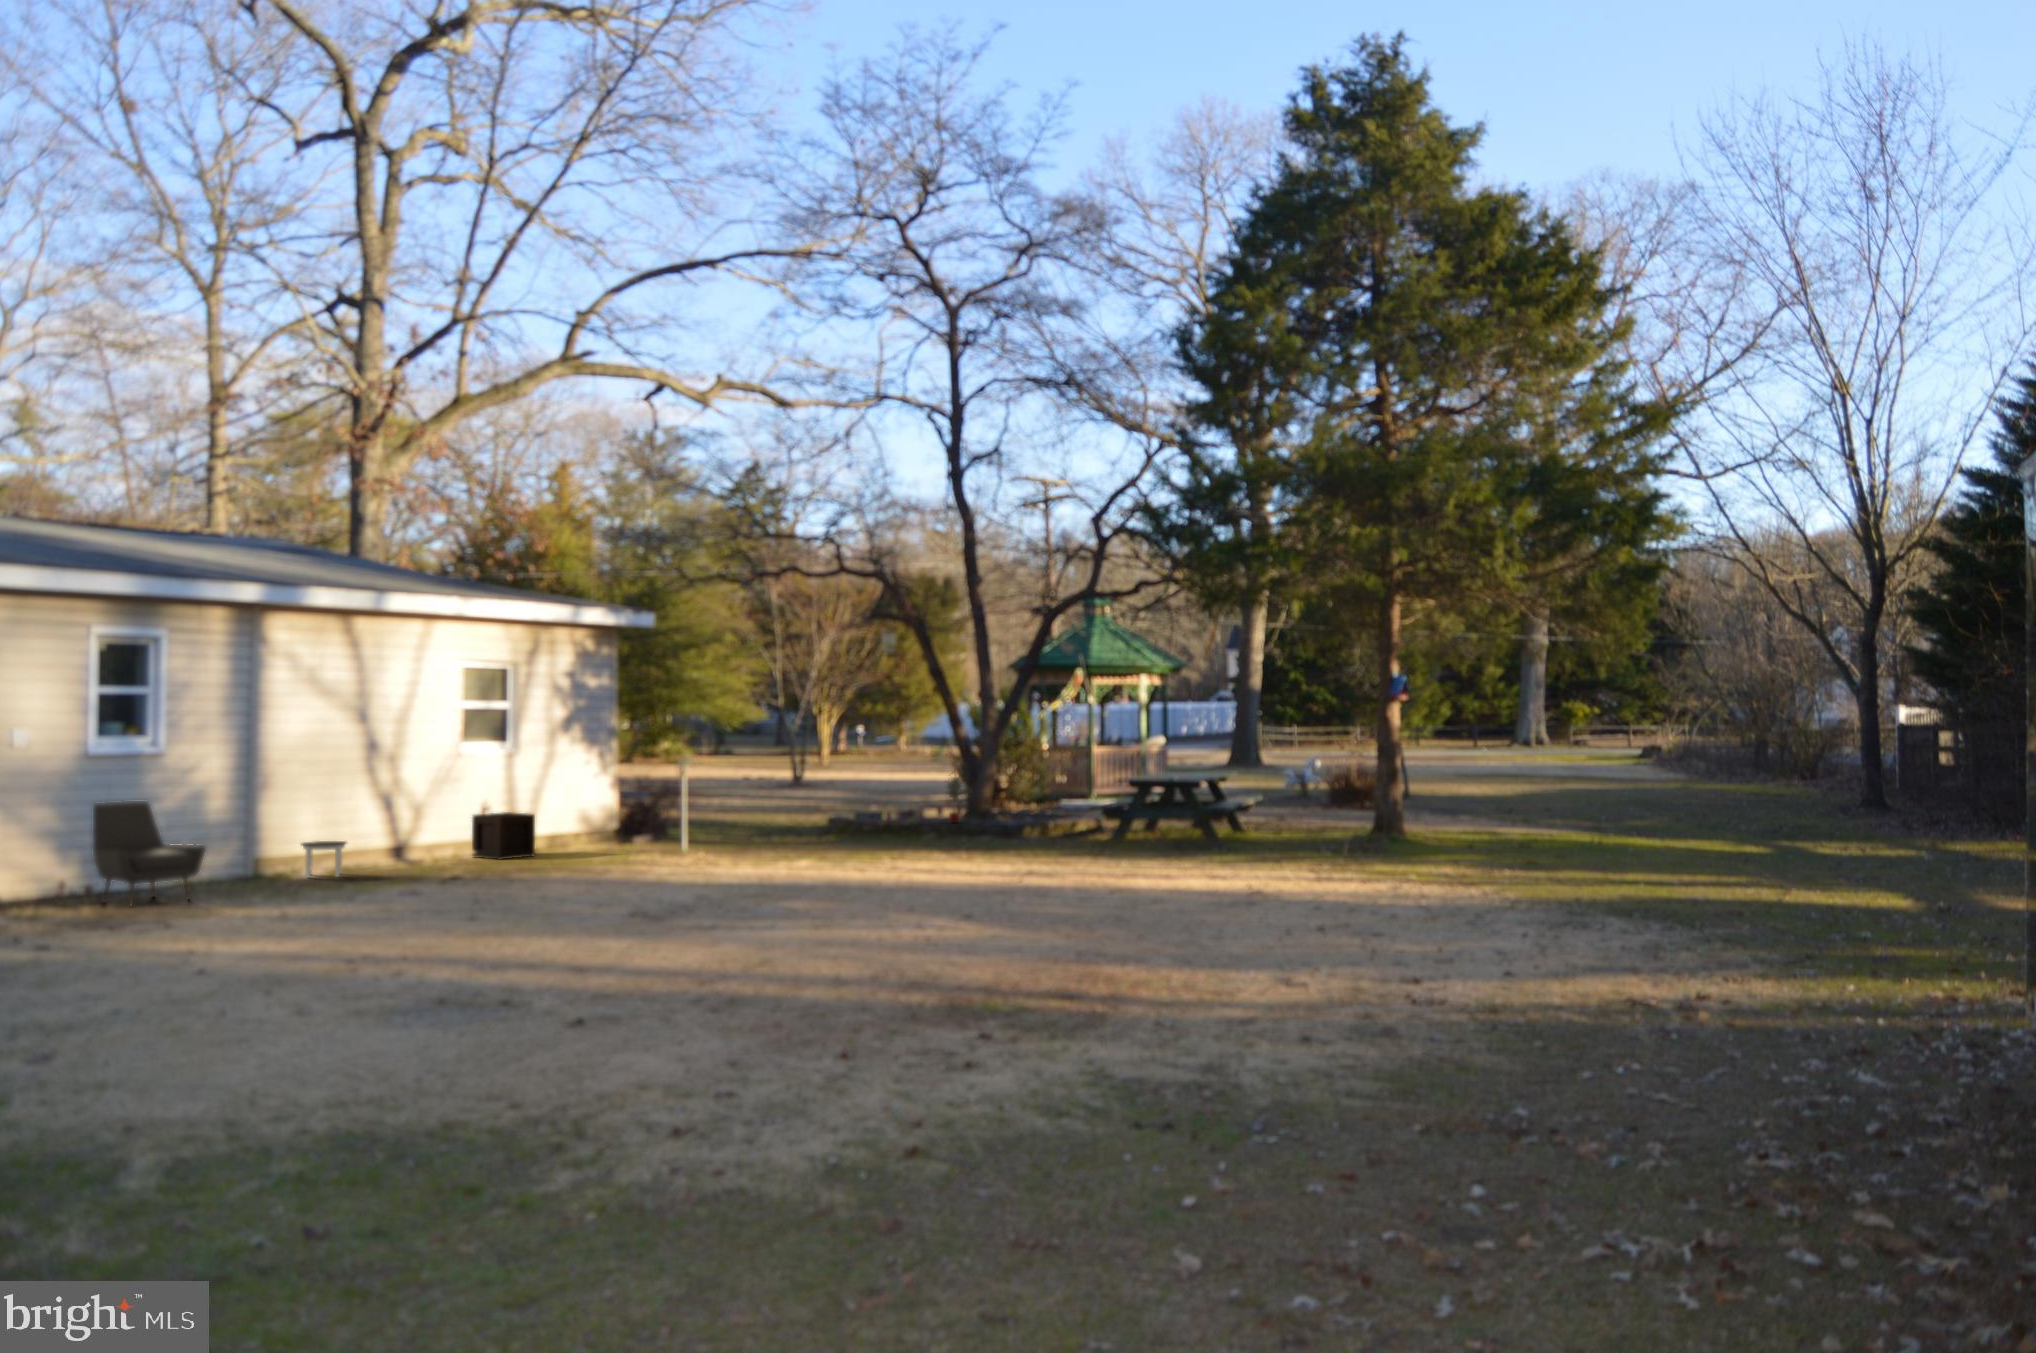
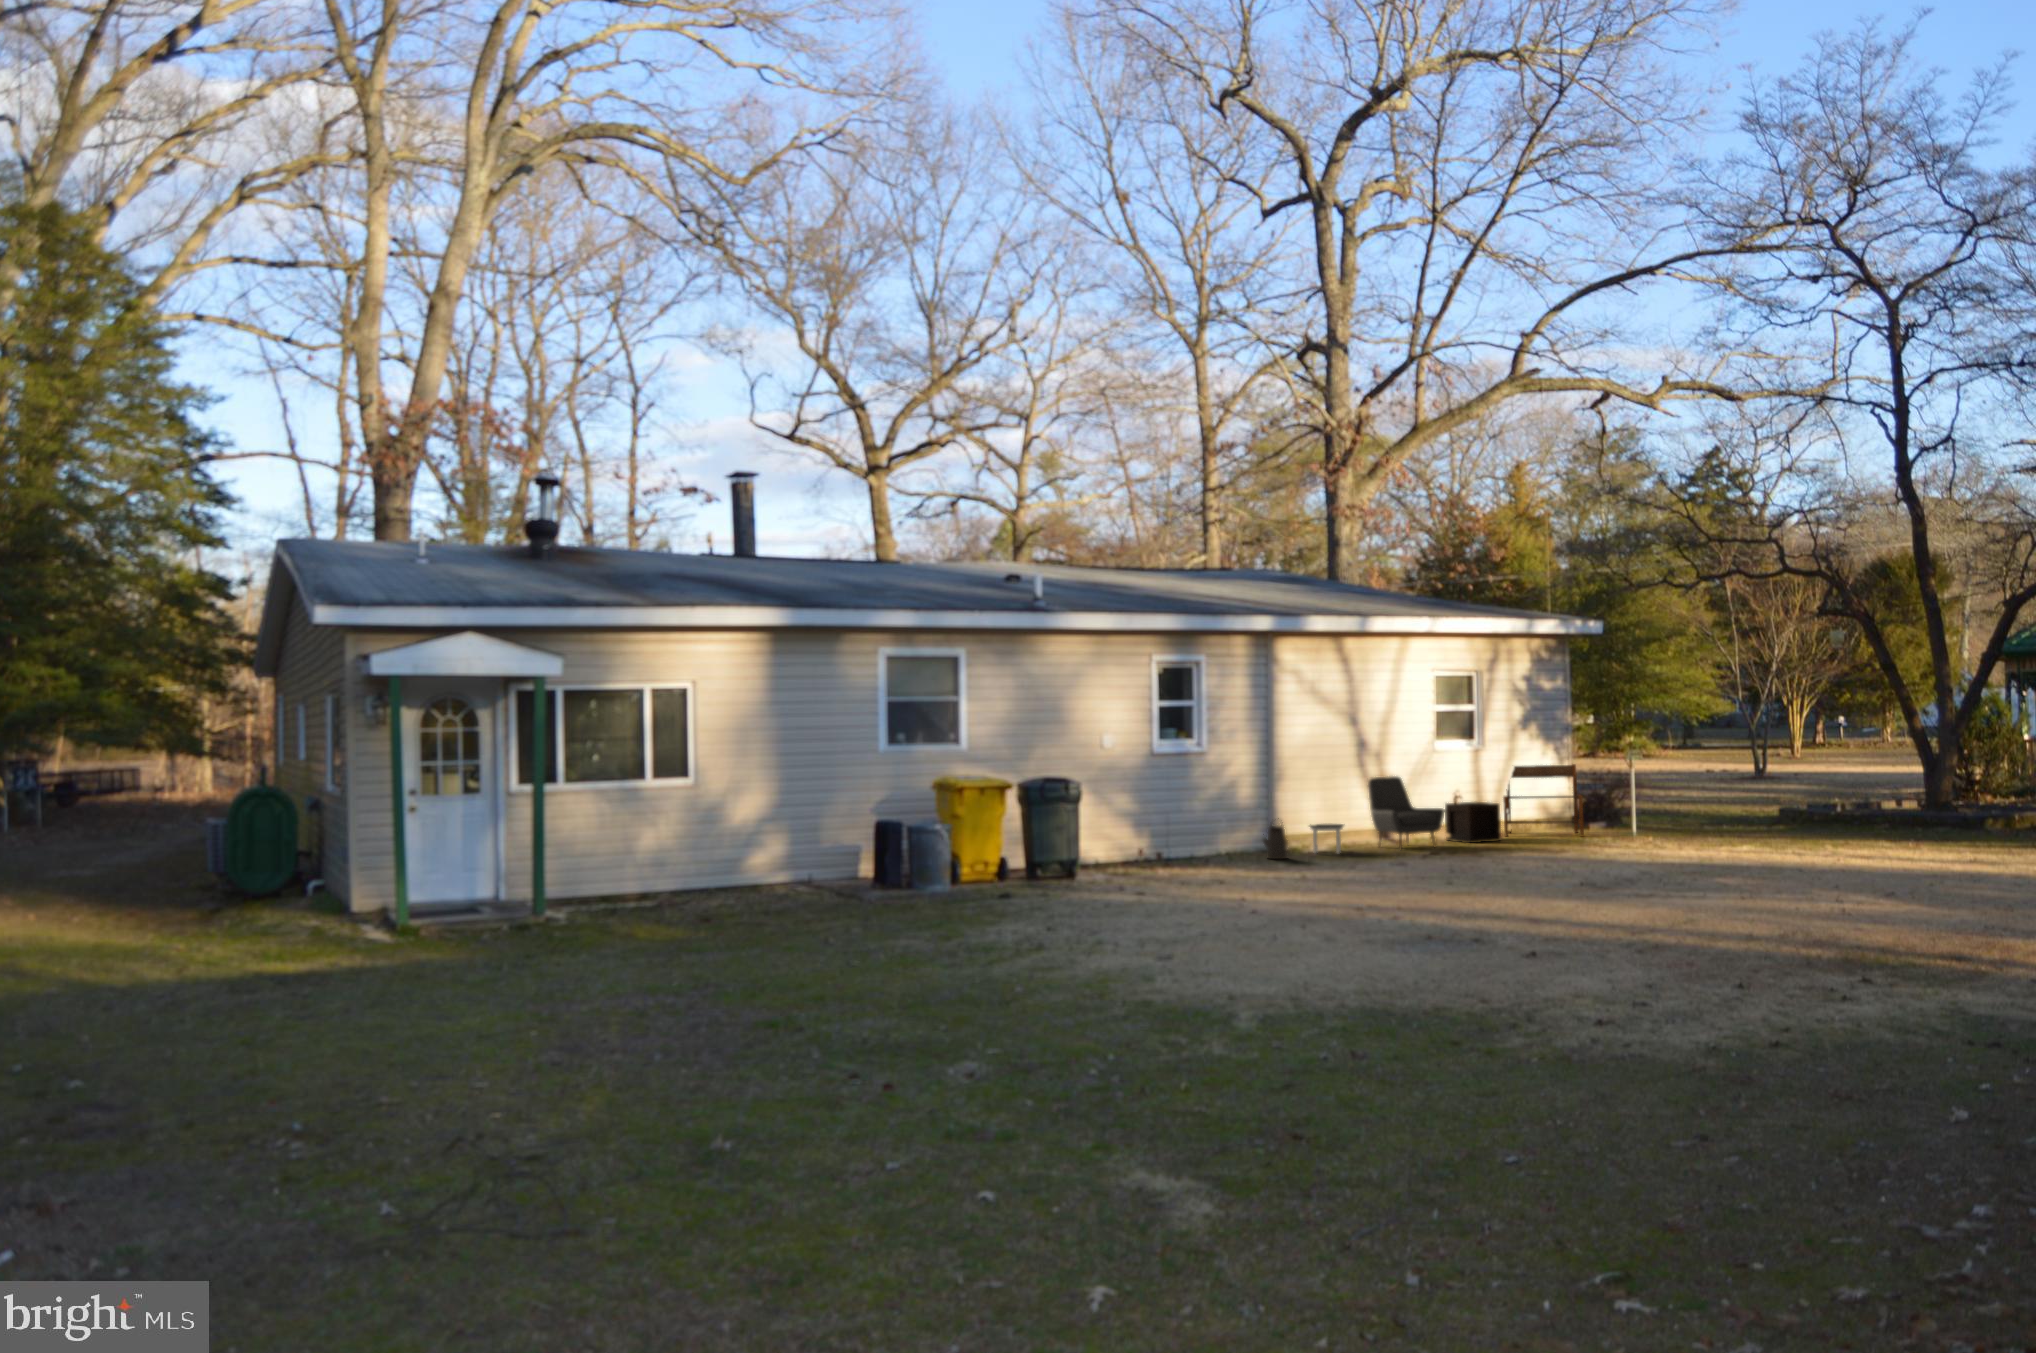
bench: none [539,771,625,851] -> present [1503,764,1584,837]
potted tree: present [945,772,972,823] -> none [1928,761,1964,818]
chair: present [93,801,205,903] -> present [1368,776,1445,848]
watering can: none [227,836,271,888] -> present [1263,818,1288,859]

